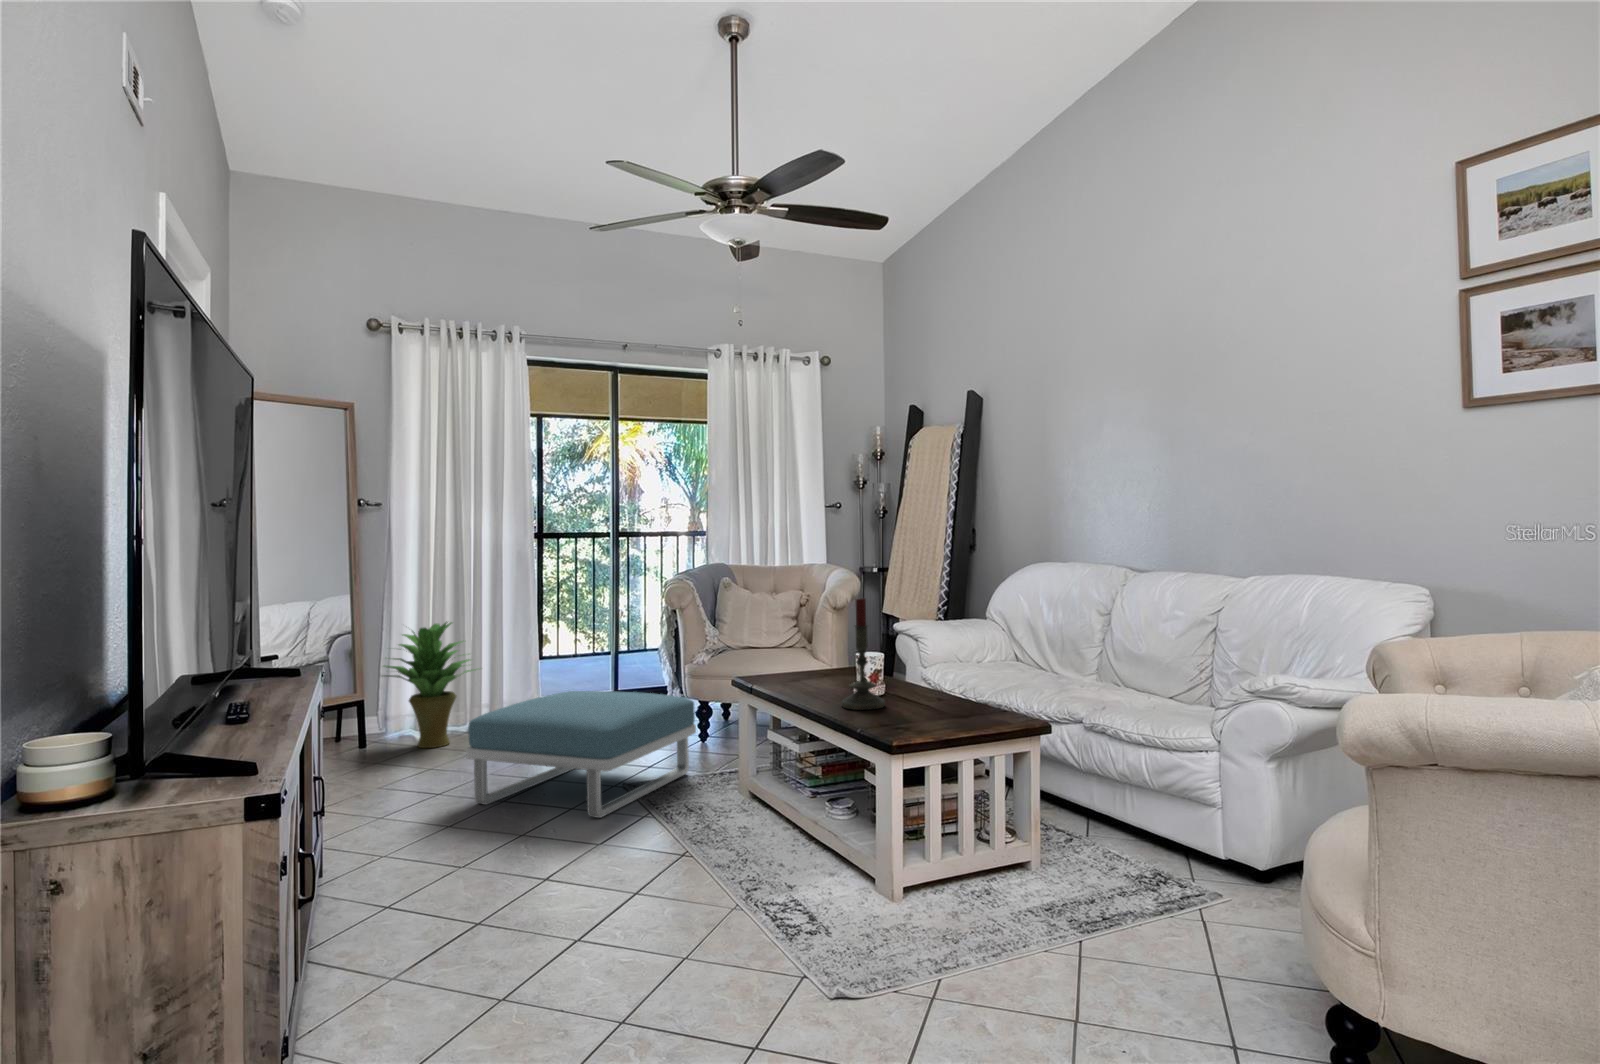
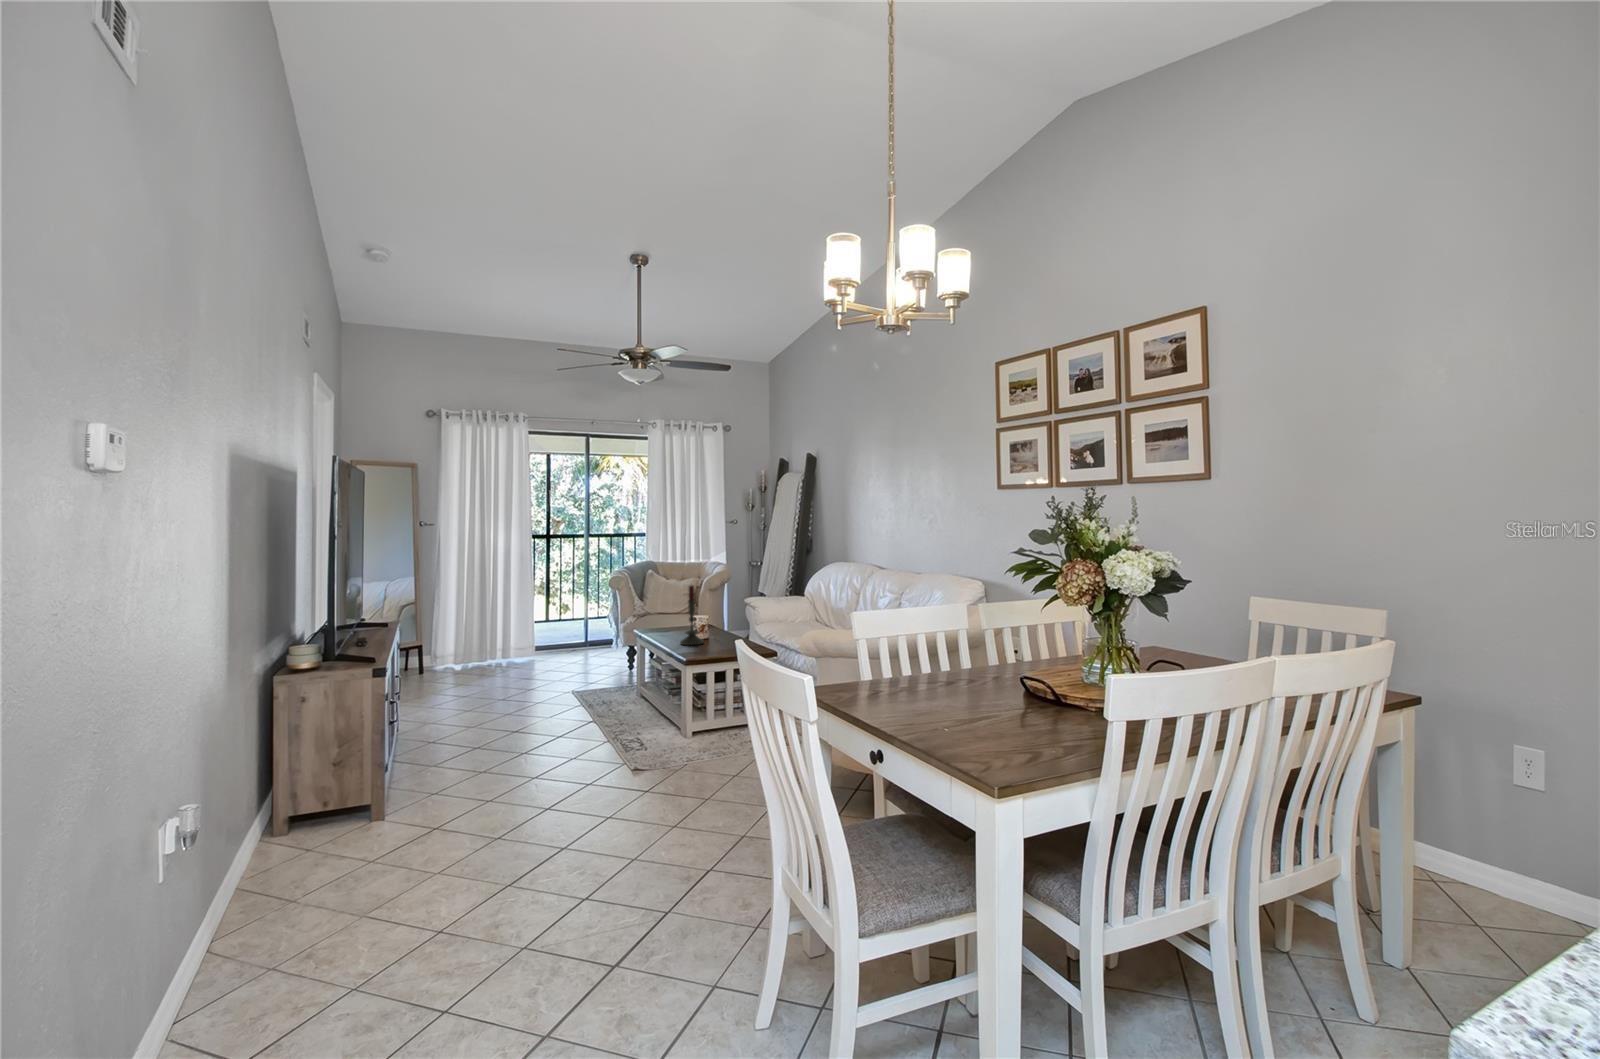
potted plant: present [384,622,475,748] -> none [432,596,496,673]
footstool: present [466,691,696,818] -> none [479,638,618,707]

